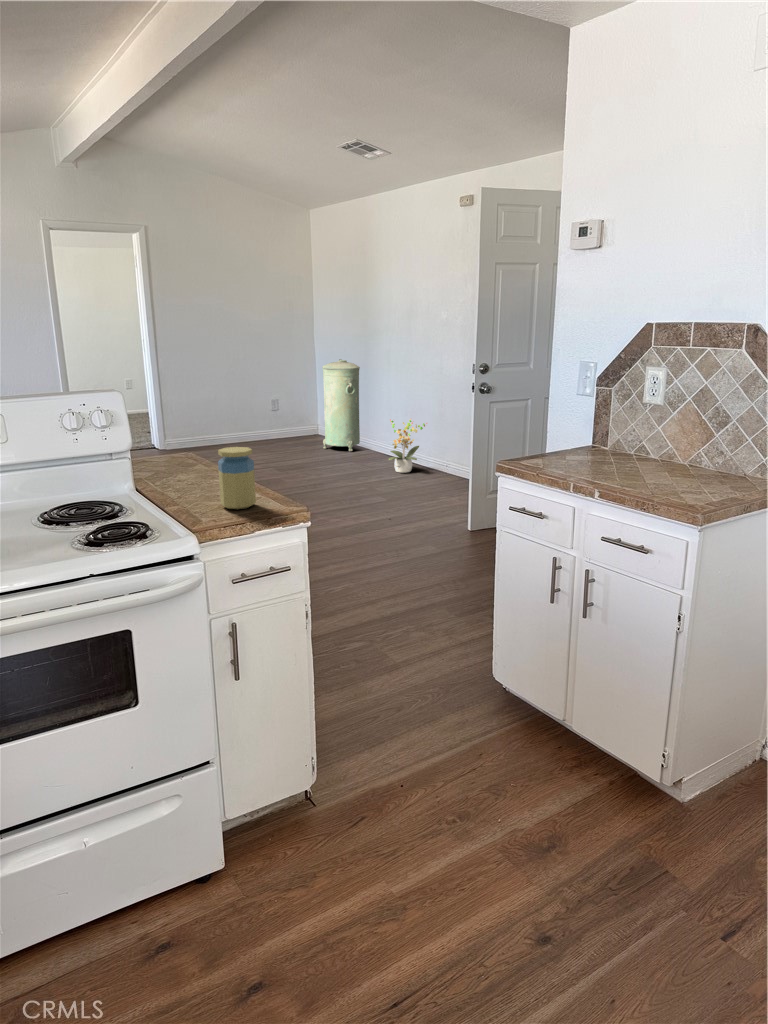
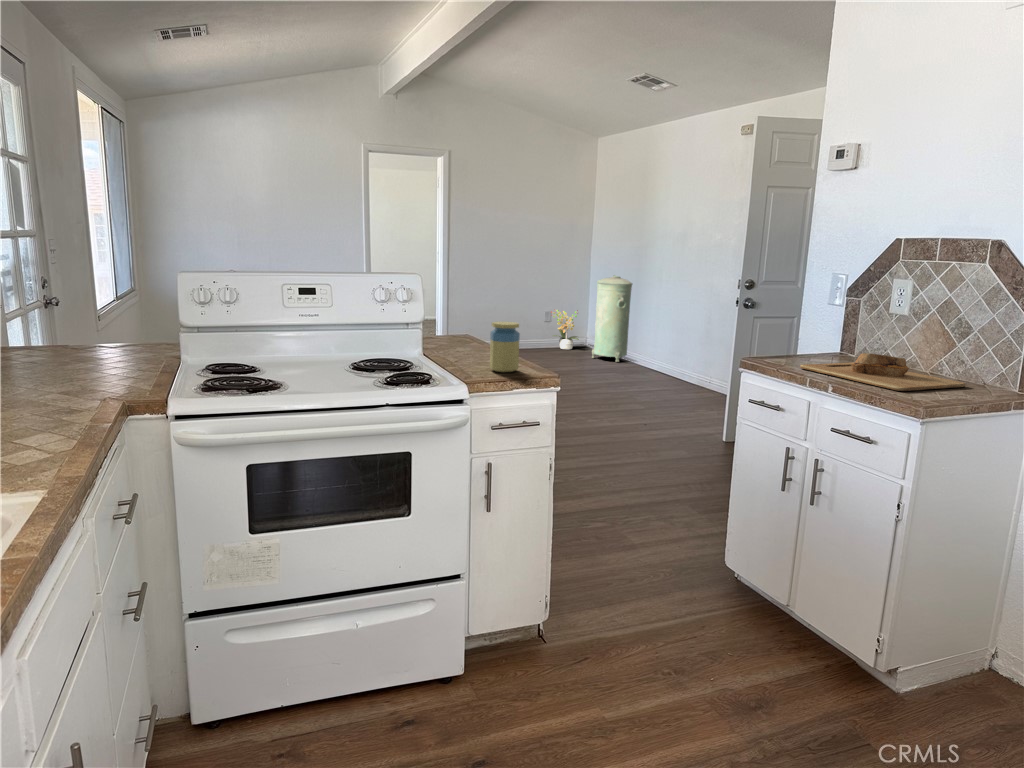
potted plant: present [389,419,427,473] -> present [551,310,579,349]
cutting board: none [563,451,729,494] -> present [800,353,965,391]

